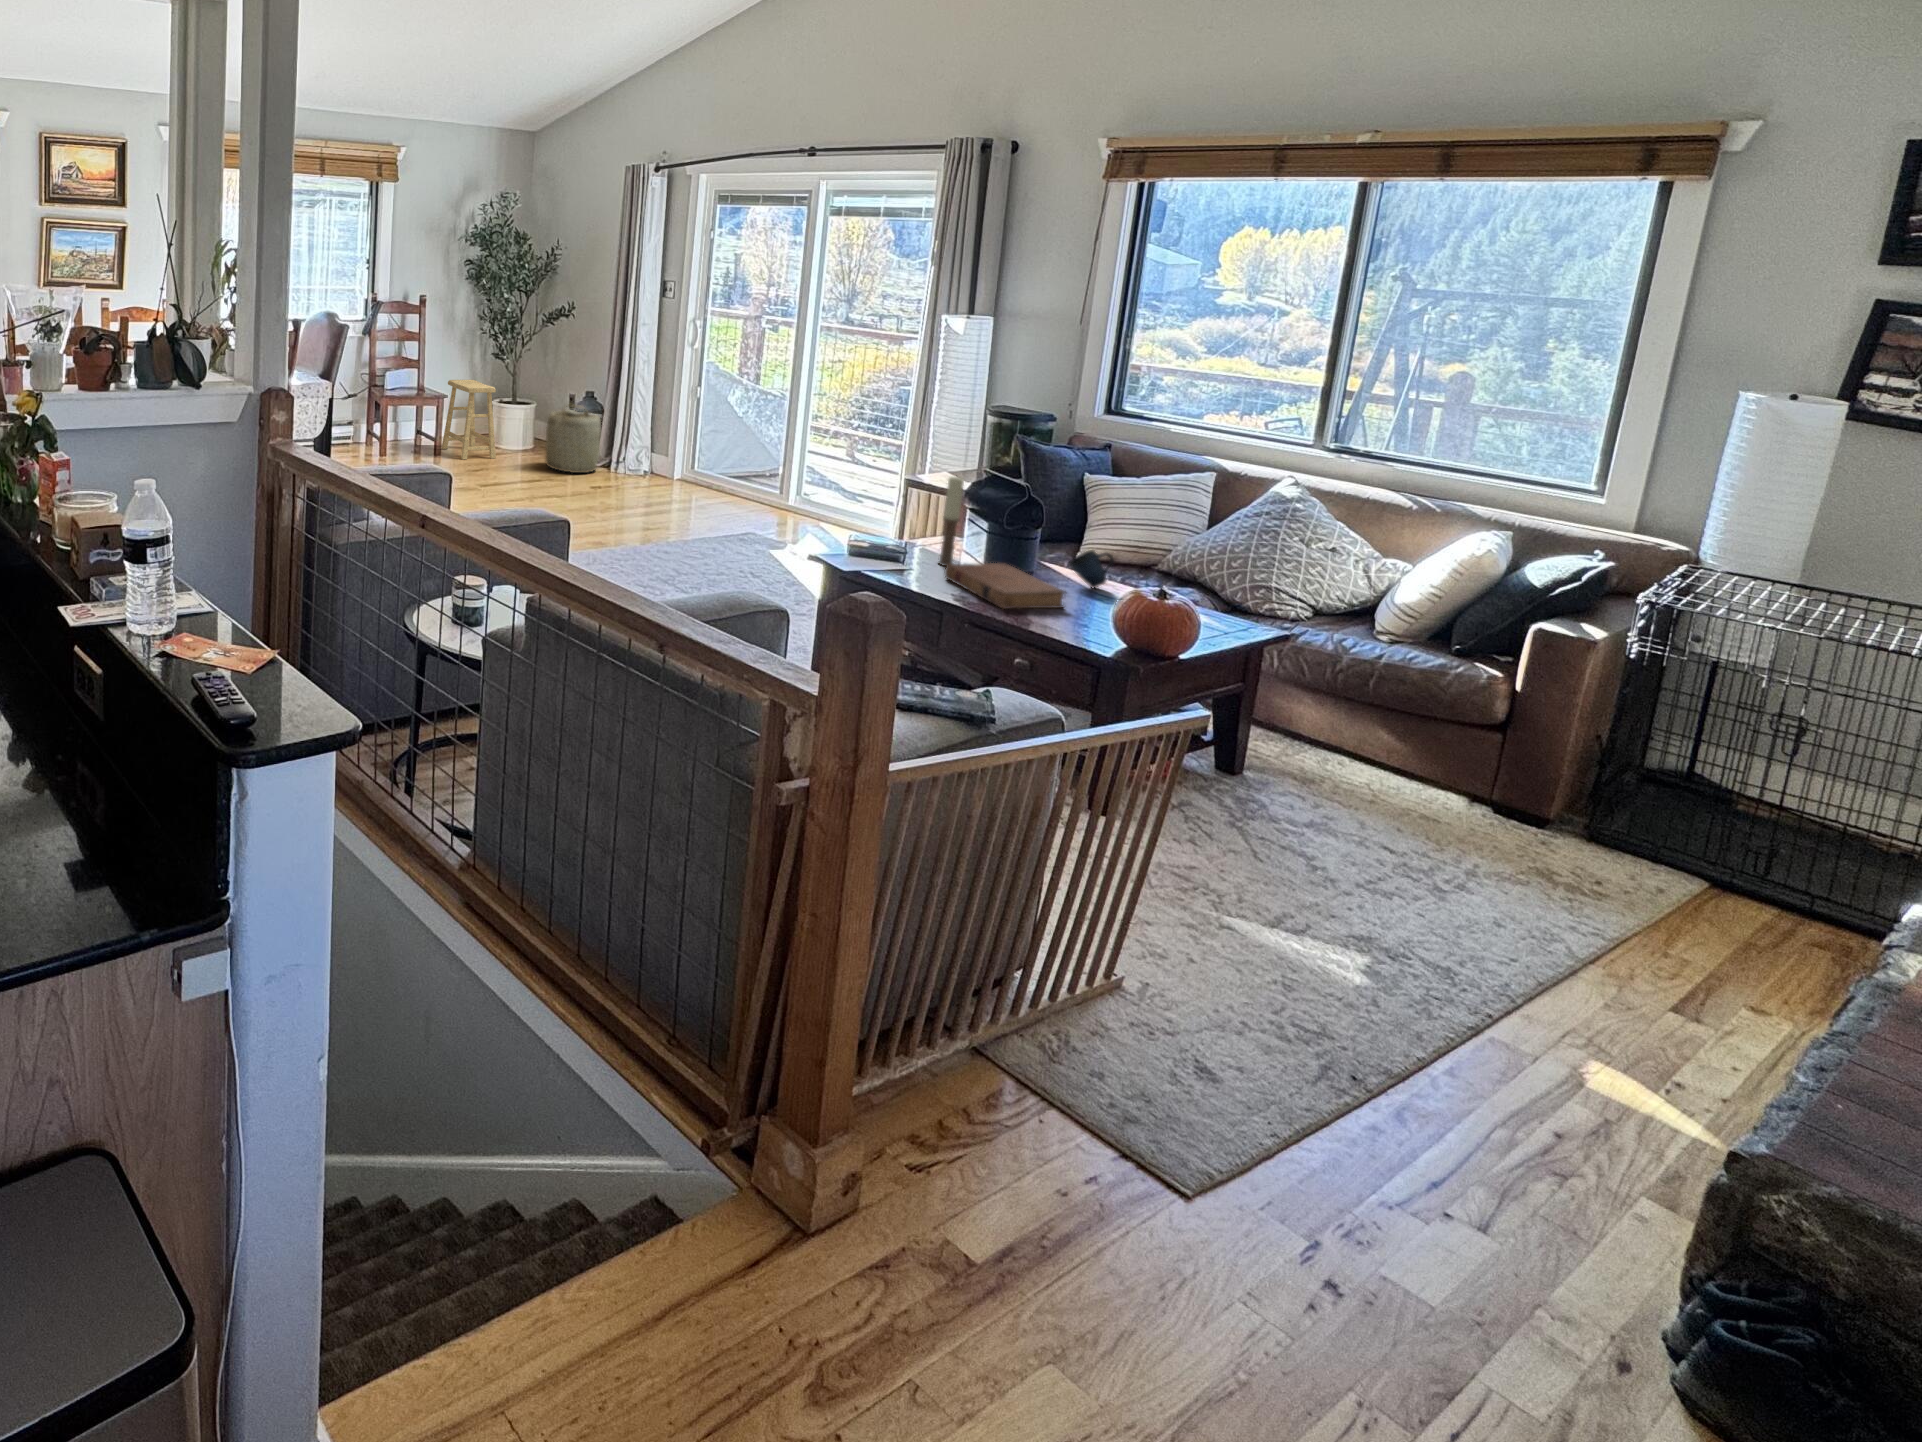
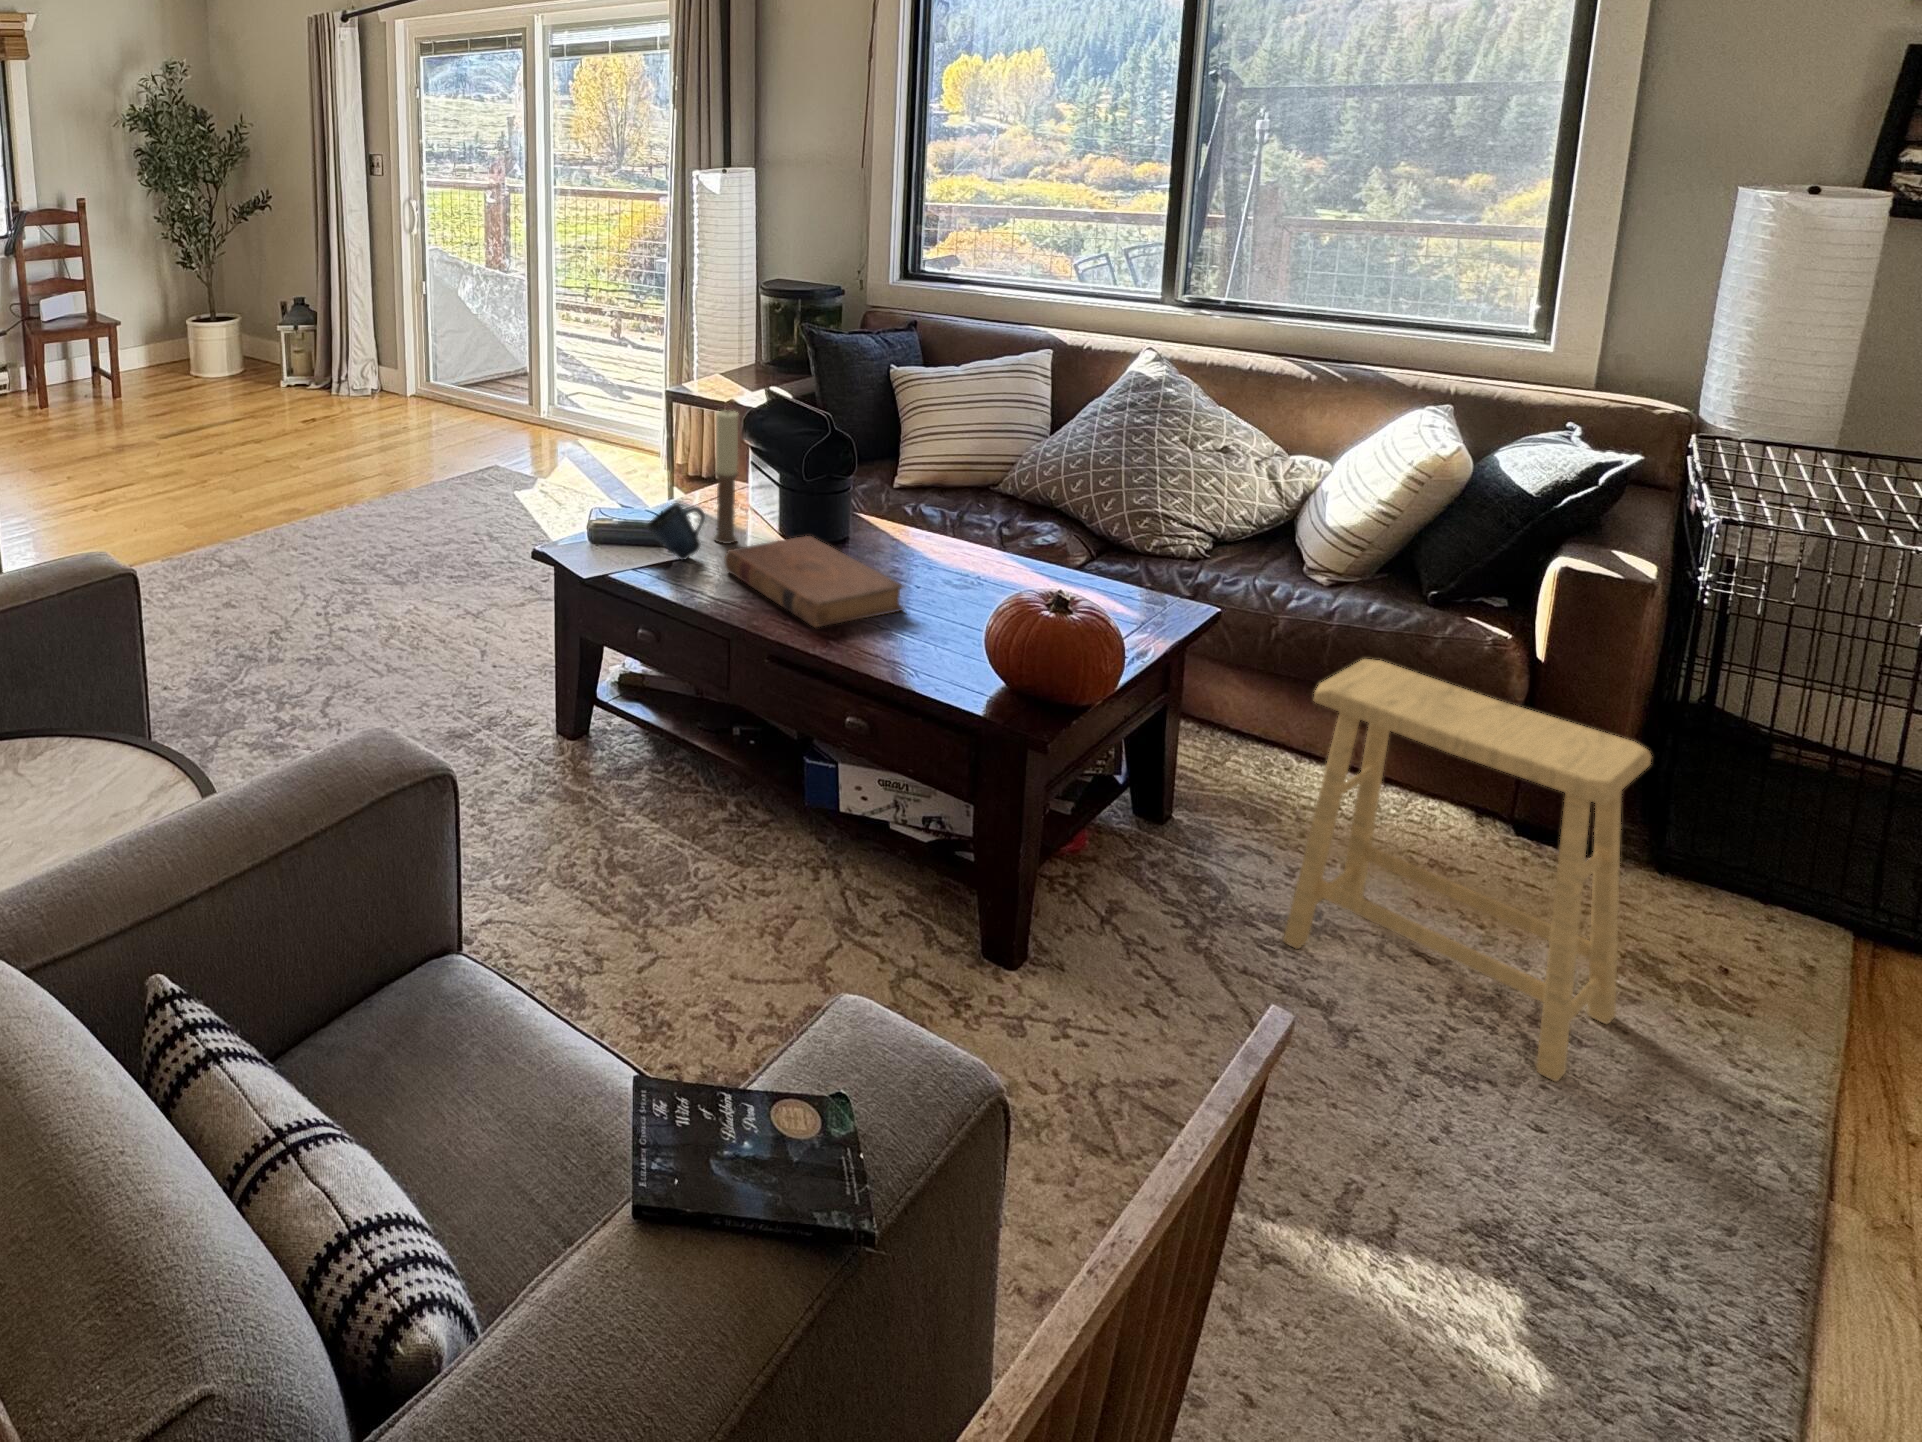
footstool: present [442,380,496,460] -> present [1283,659,1651,1081]
basket: present [546,404,601,473] -> none [245,316,315,402]
mug: present [1069,550,1113,588] -> present [647,503,705,560]

